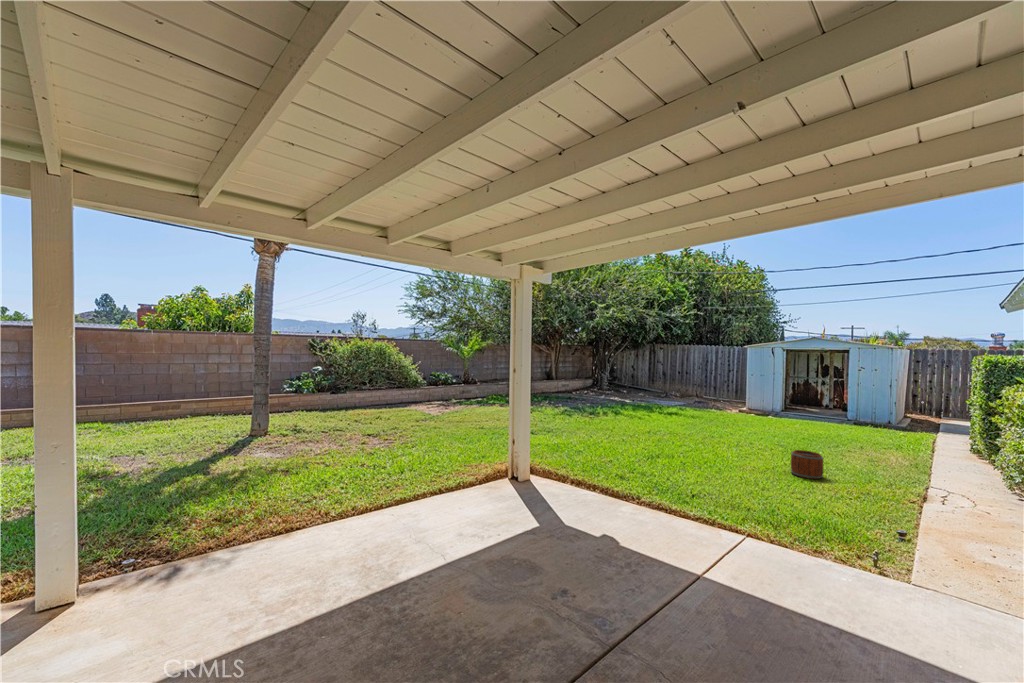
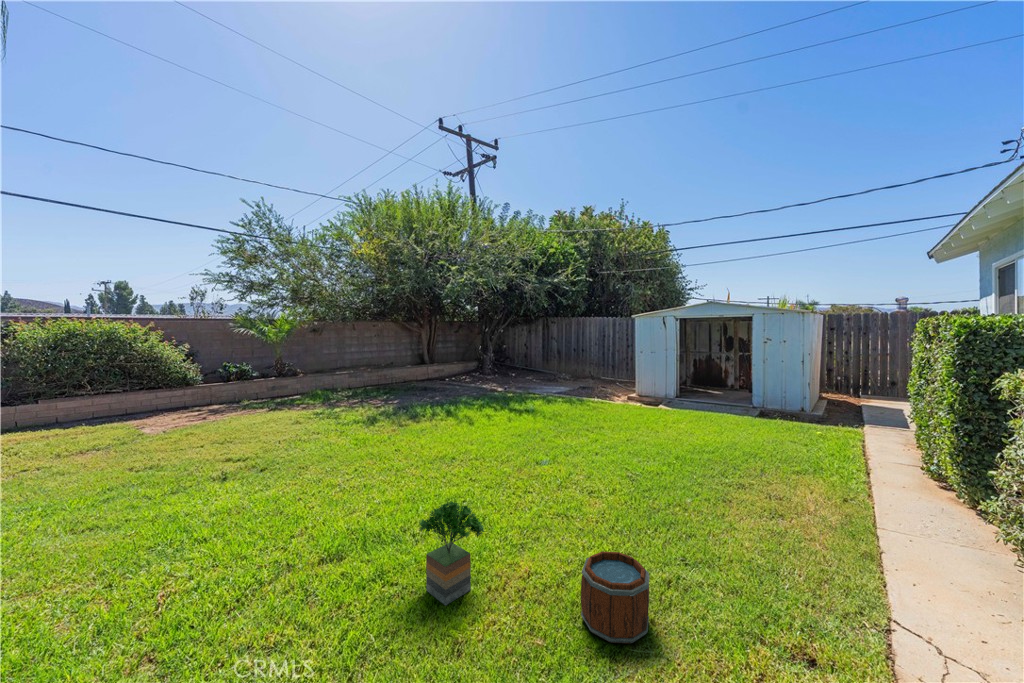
potted tree: none [711,429,743,468] -> present [419,501,485,605]

